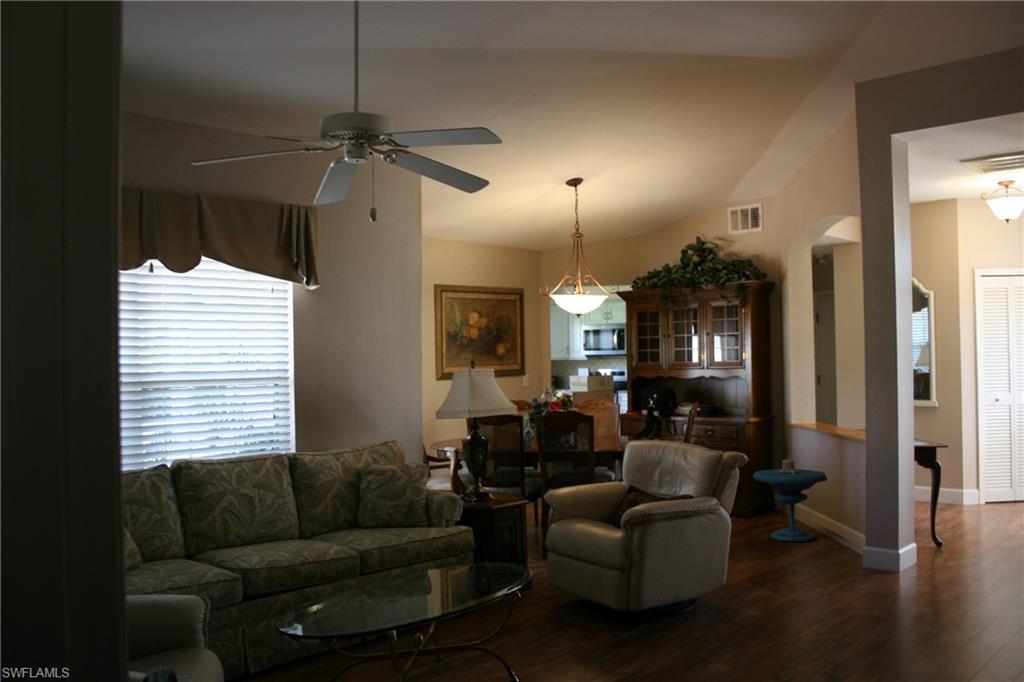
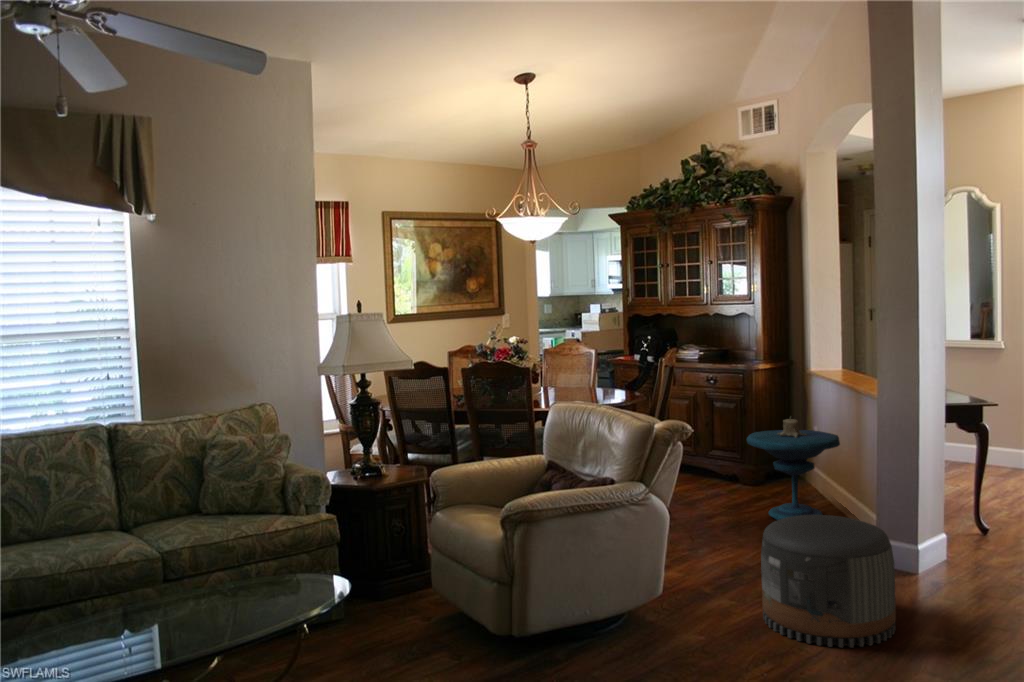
pouf: none [794,523,894,614] -> present [761,515,896,647]

